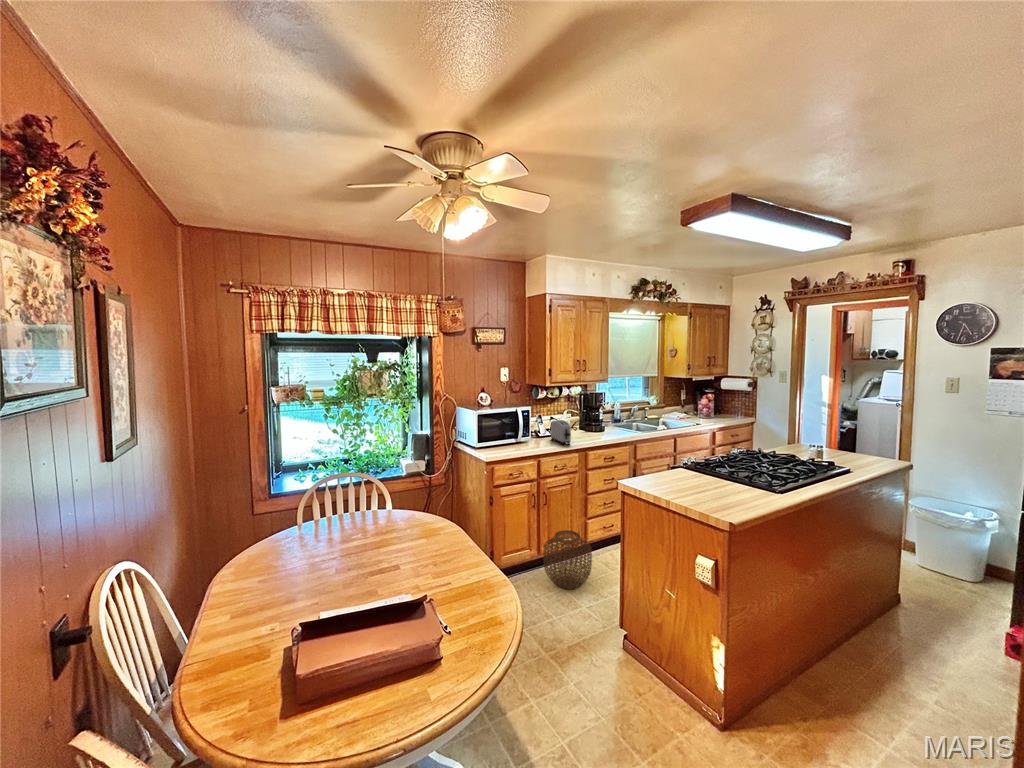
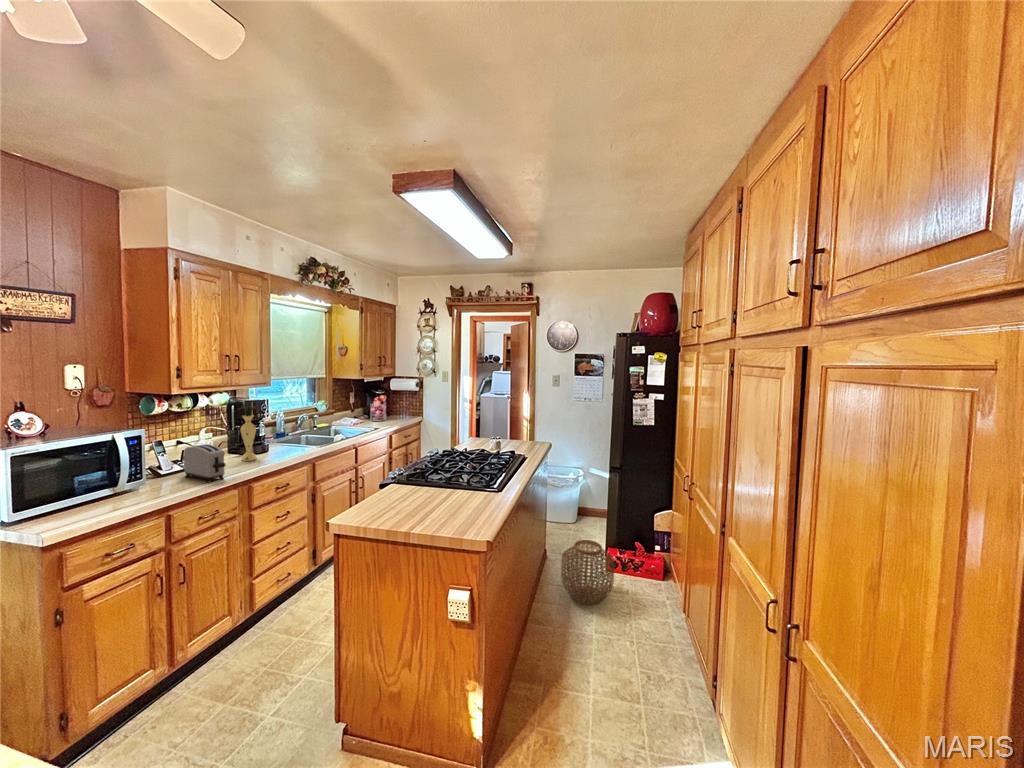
vase: none [582,394,598,436] -> present [239,406,257,461]
woven basket: present [543,530,592,590] -> present [561,540,614,605]

